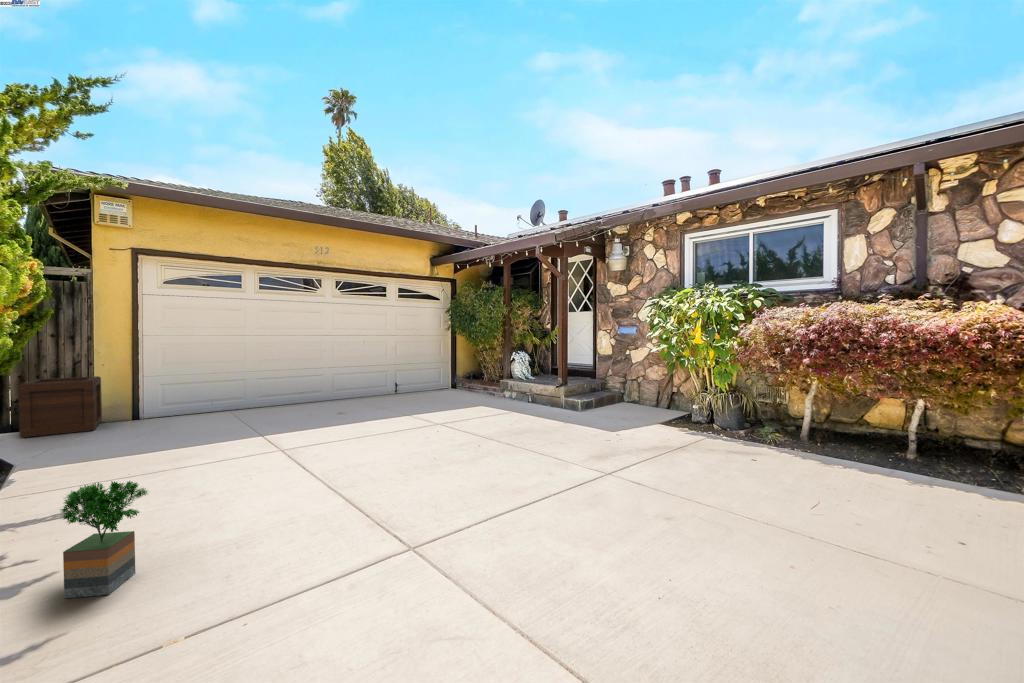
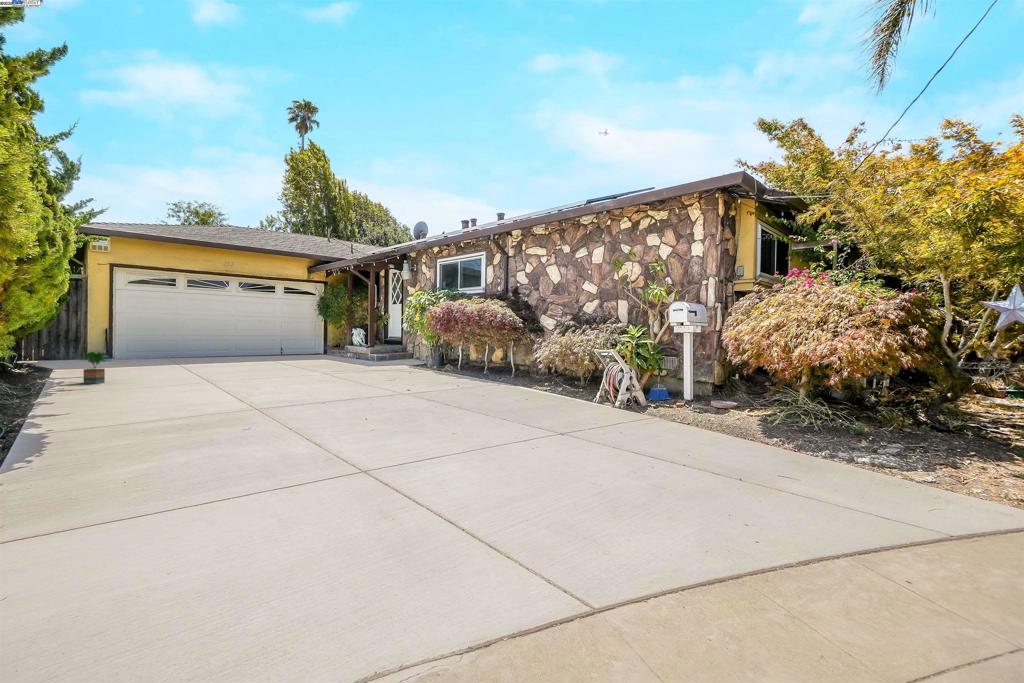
wooden crate: present [18,376,102,438] -> none [51,334,92,362]

